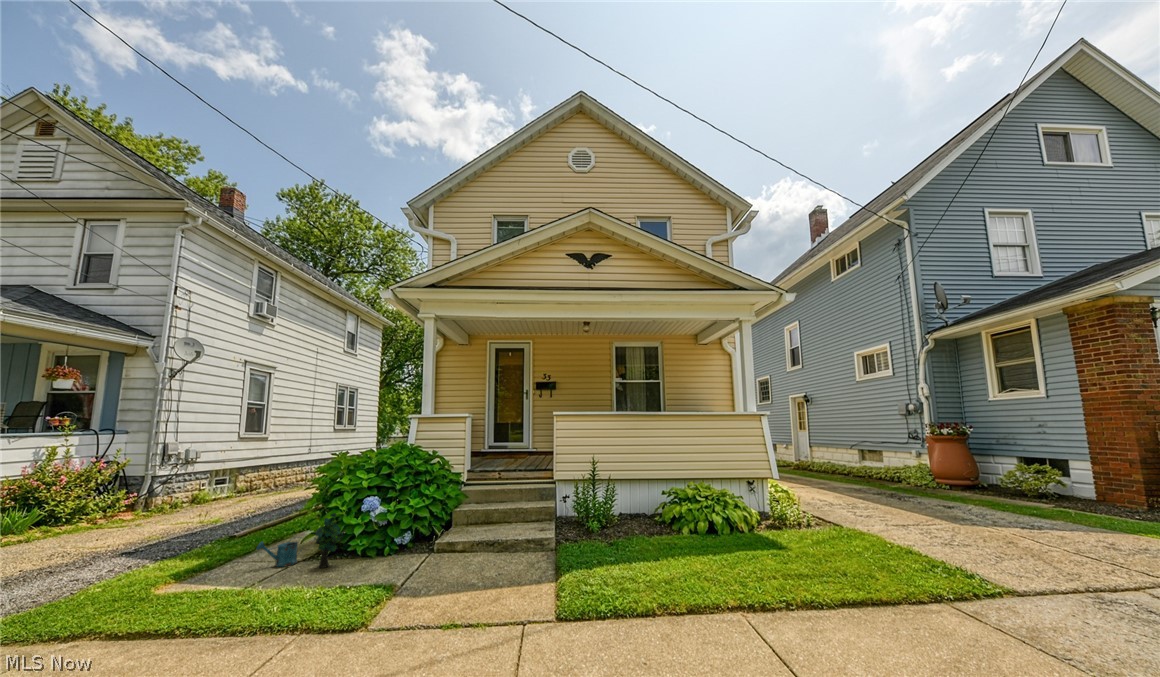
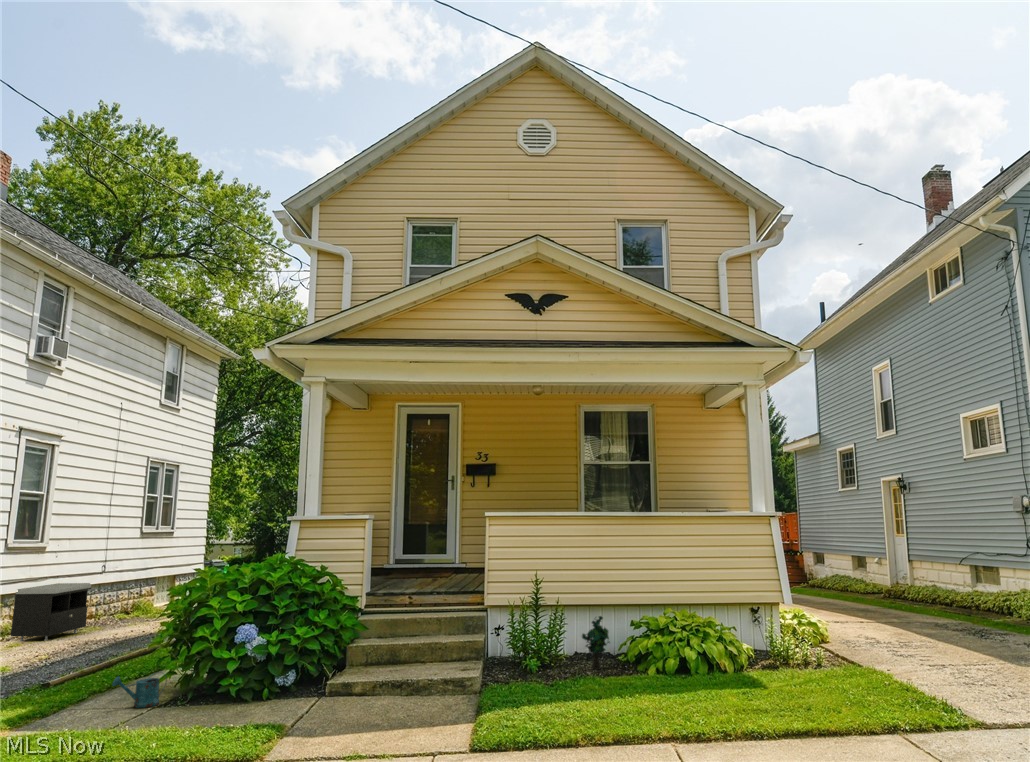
storage bench: none [206,469,270,512] -> present [11,583,91,641]
decorative plant: present [313,513,344,568] -> present [582,616,609,670]

